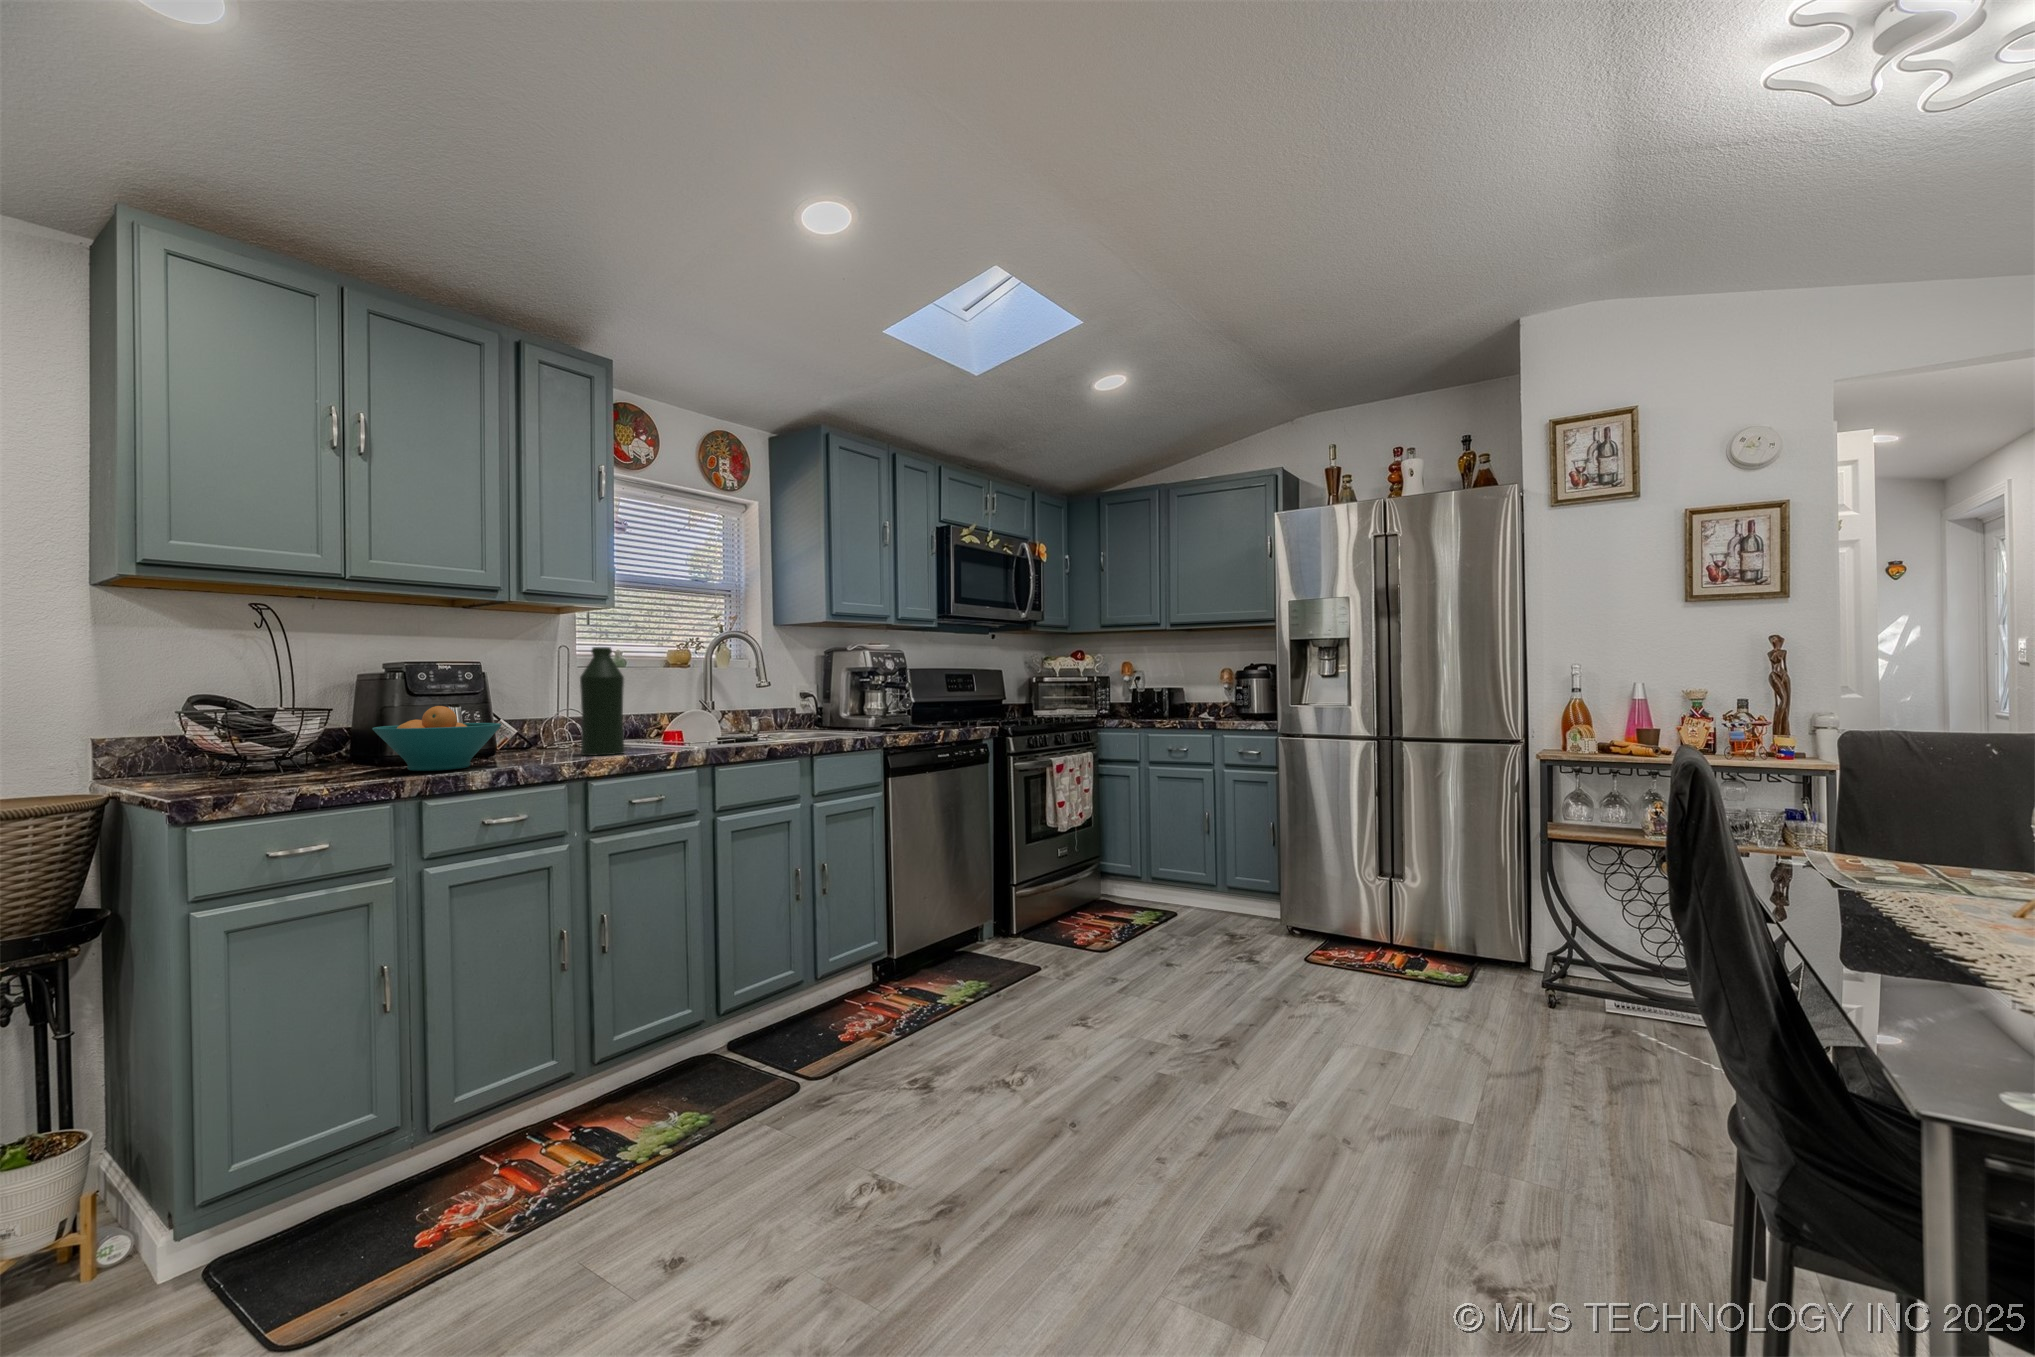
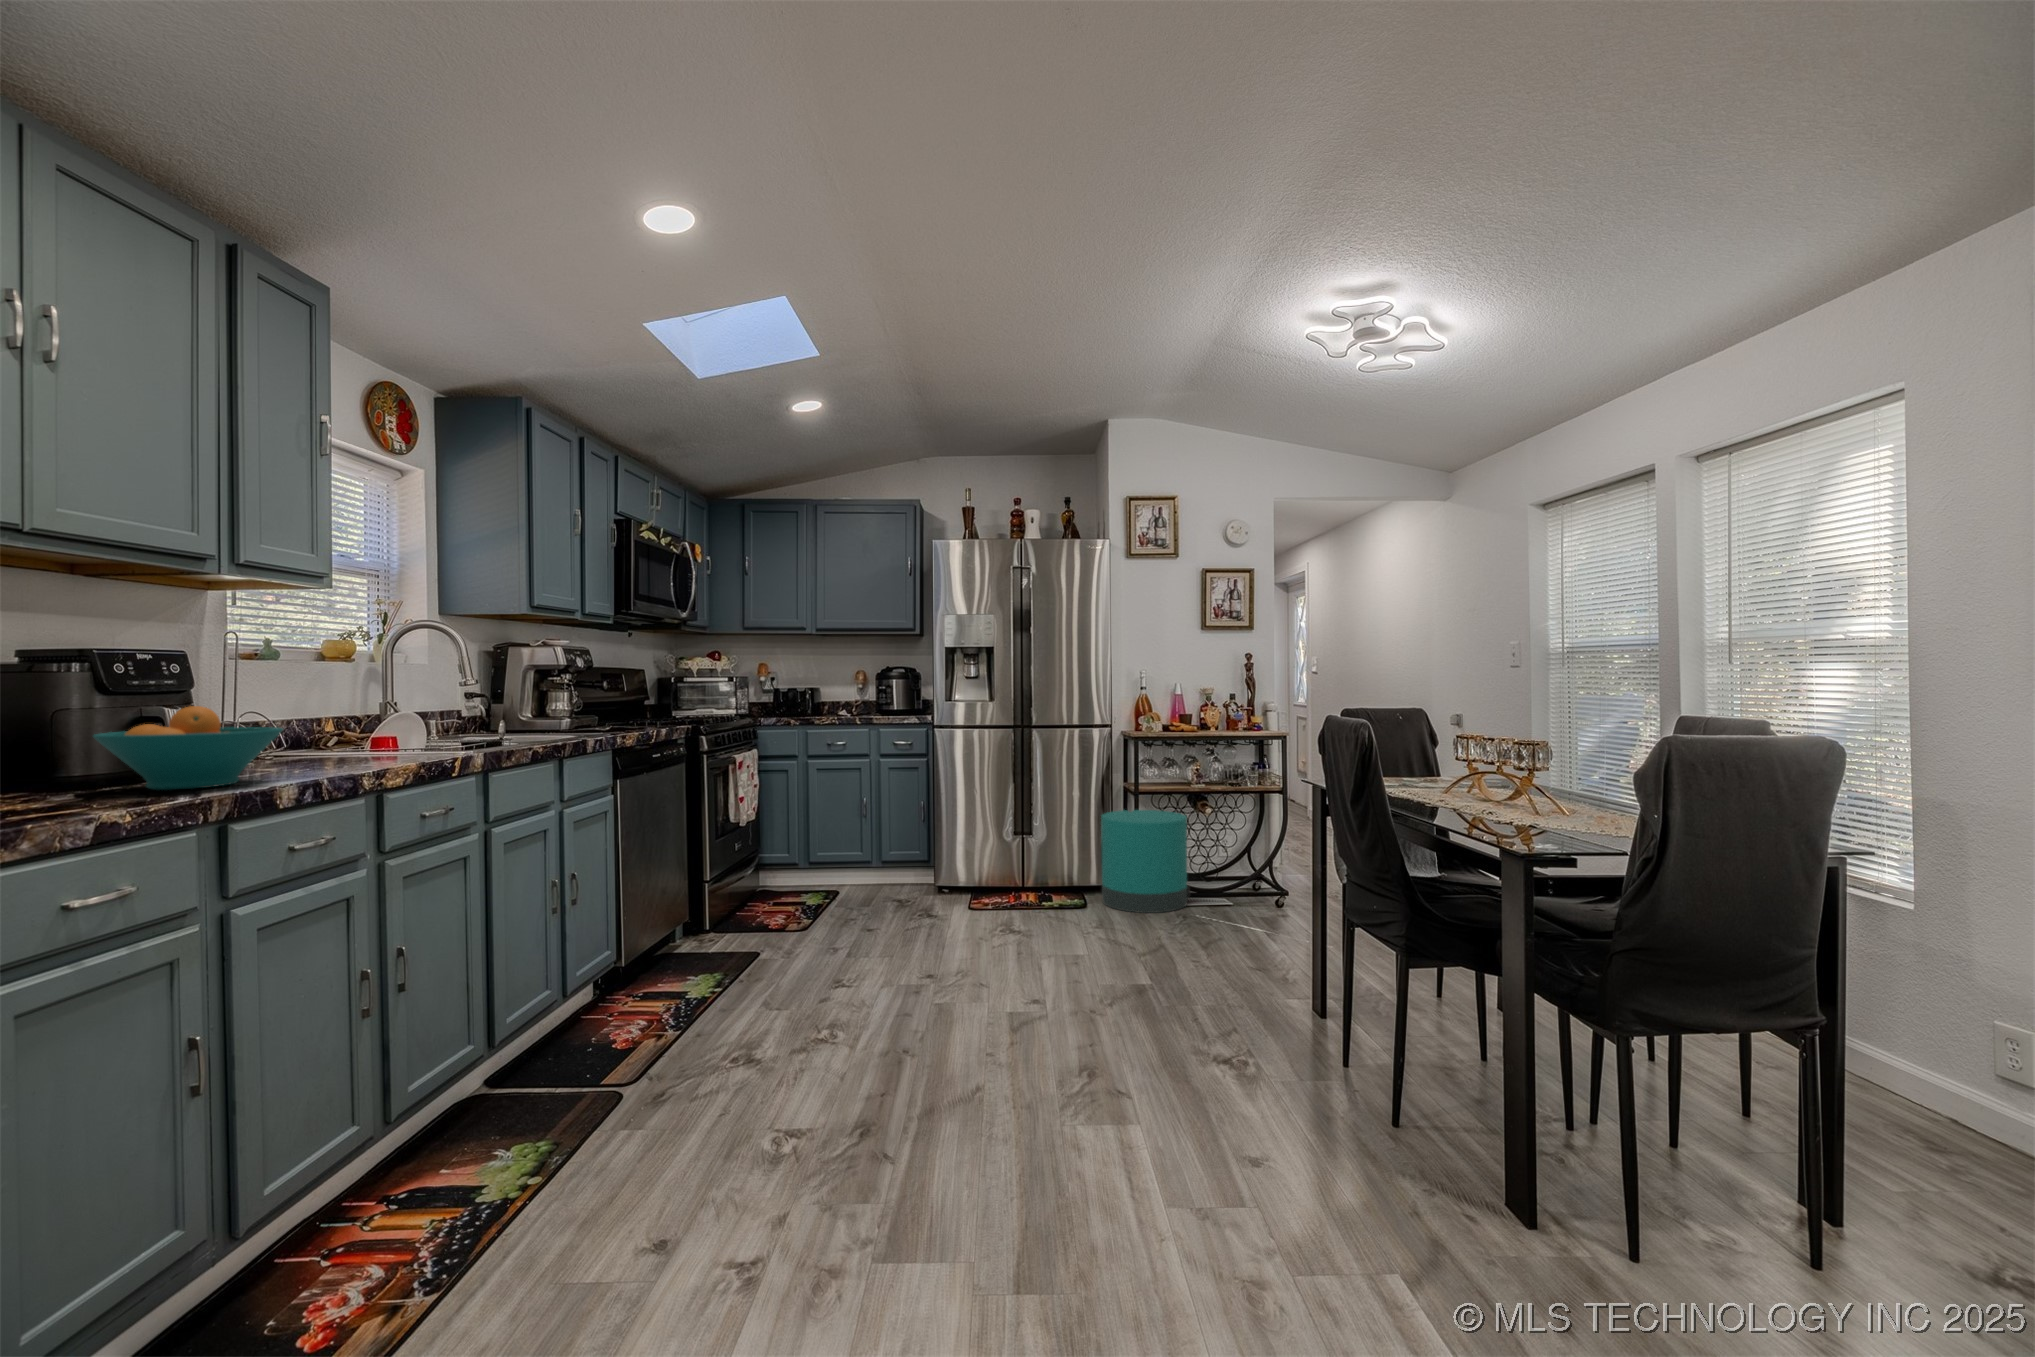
bottle: present [580,647,625,756] -> none [323,636,384,765]
trash can: none [1497,859,1645,1013] -> present [1101,810,1190,913]

